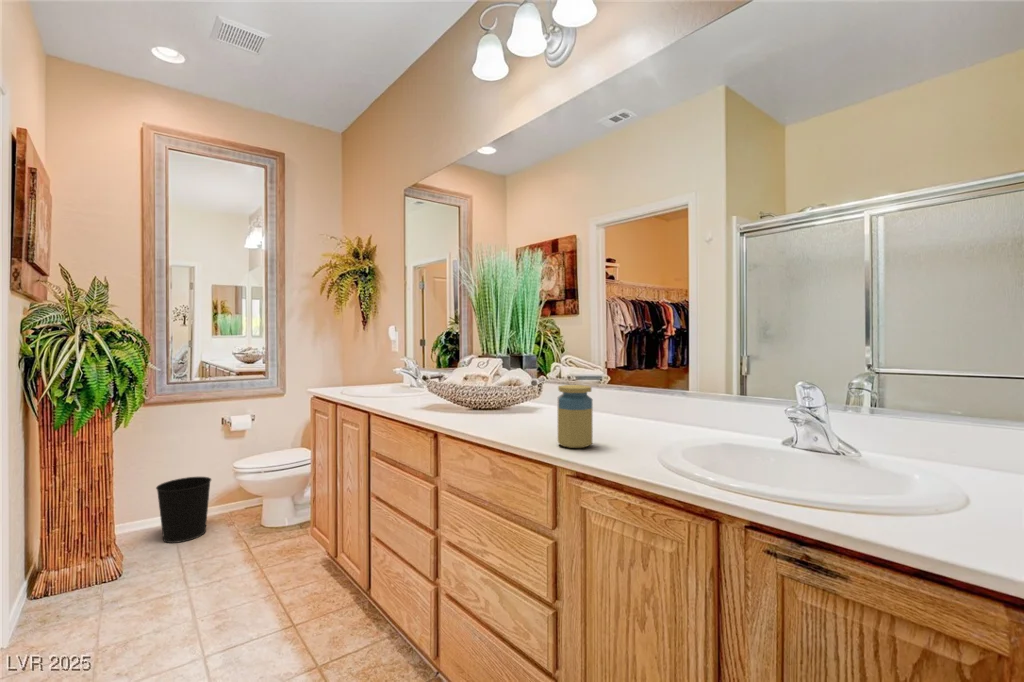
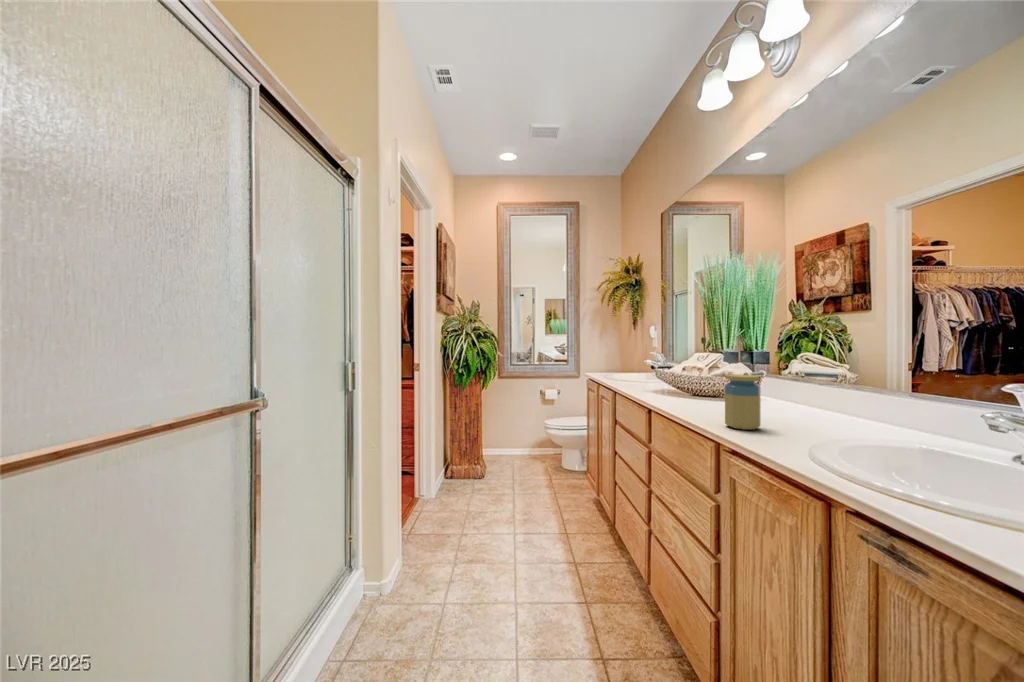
wastebasket: present [156,477,211,543] -> none [502,425,531,465]

